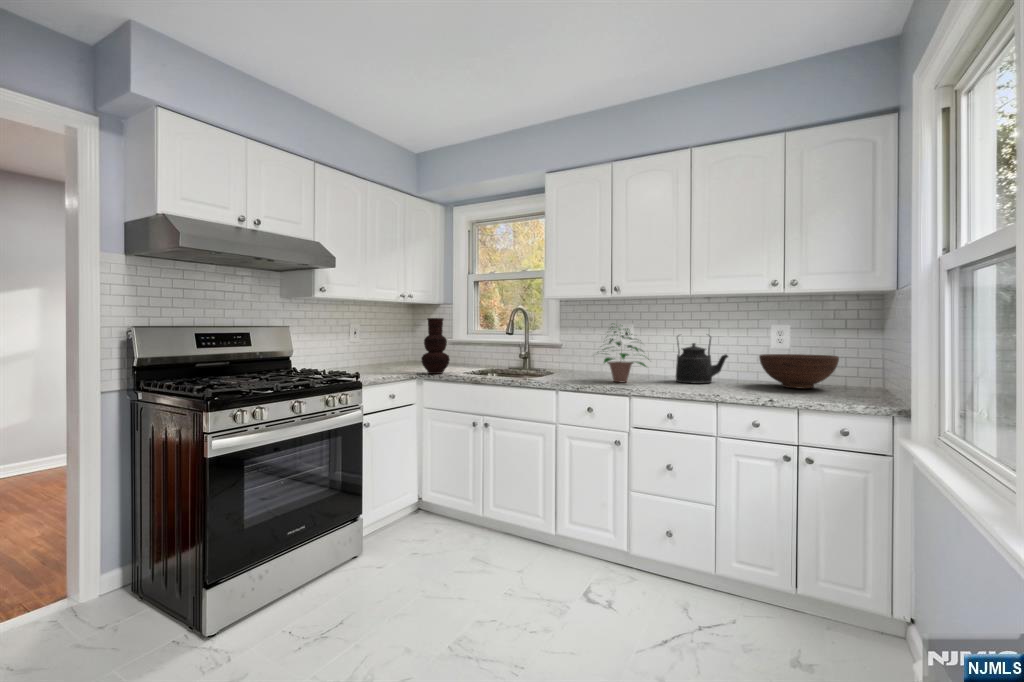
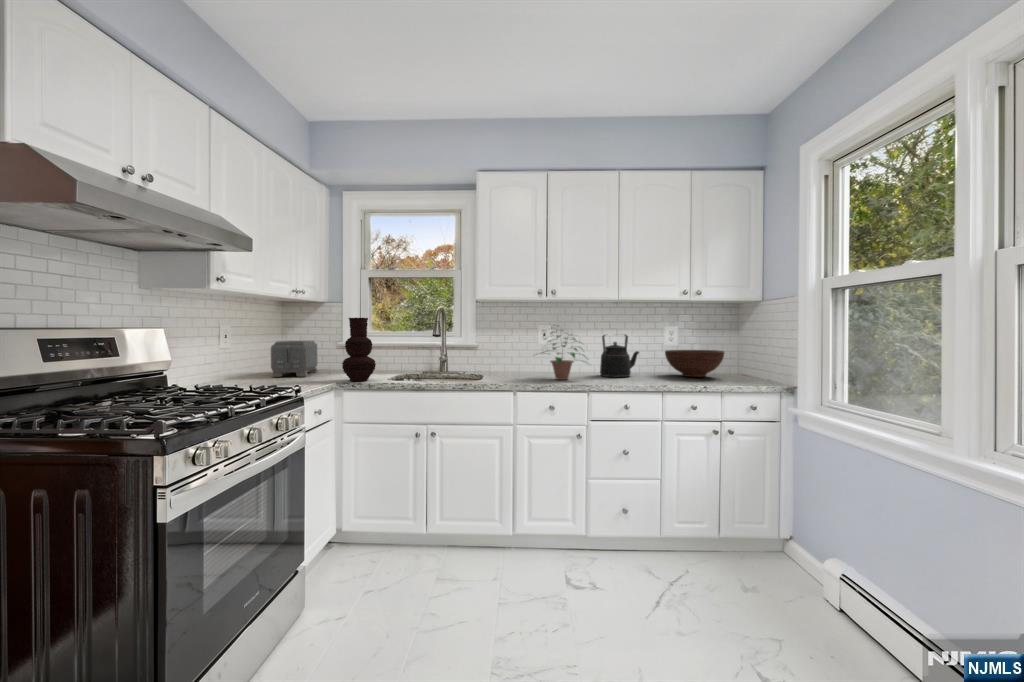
toaster: none [381,338,427,368] -> present [271,341,318,377]

